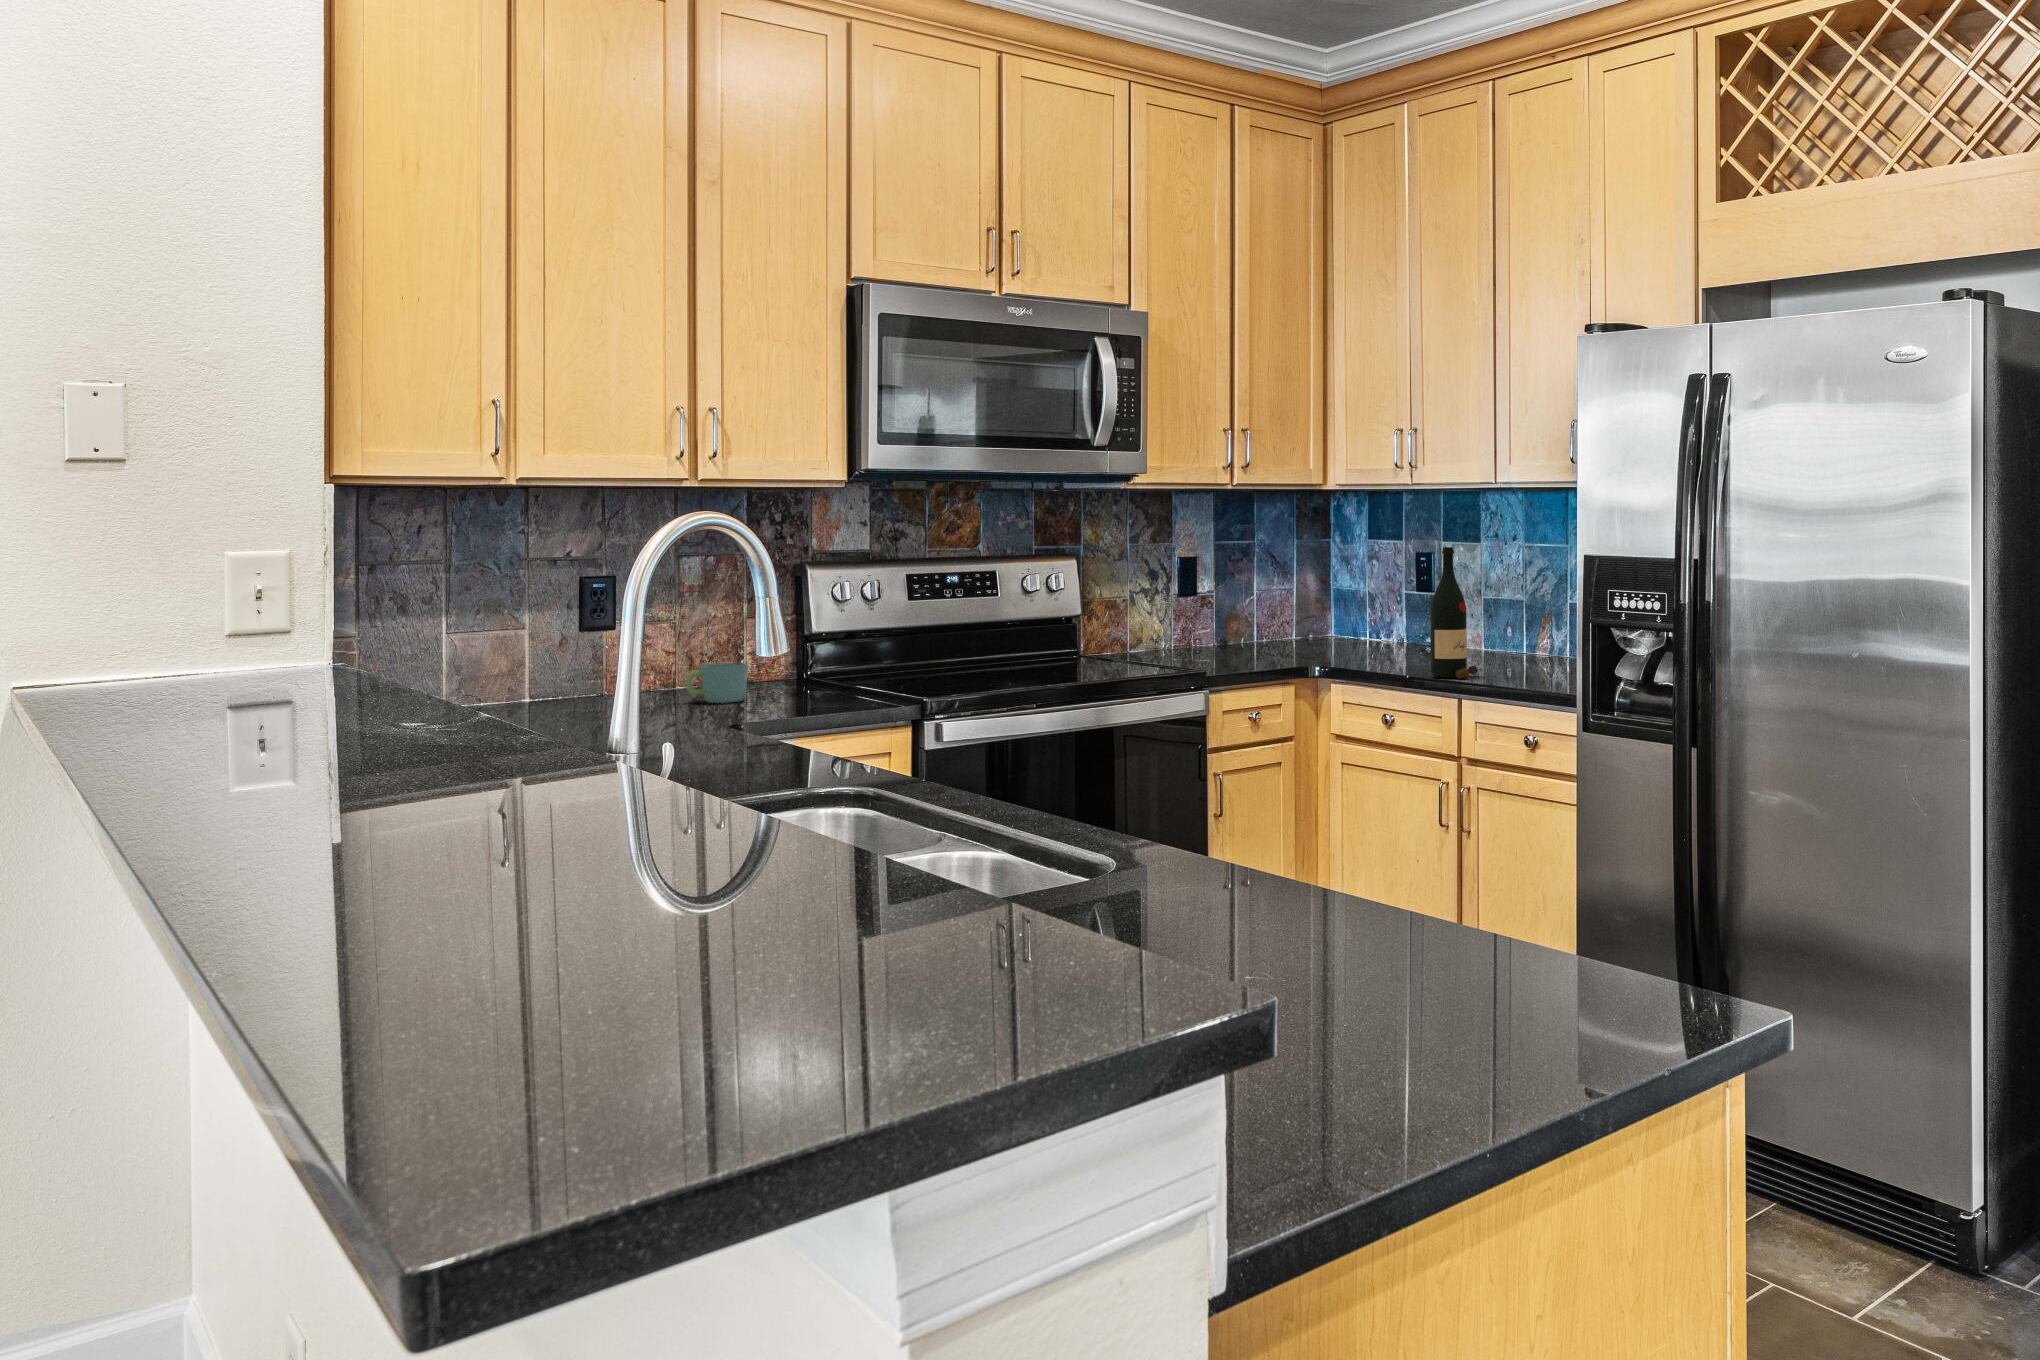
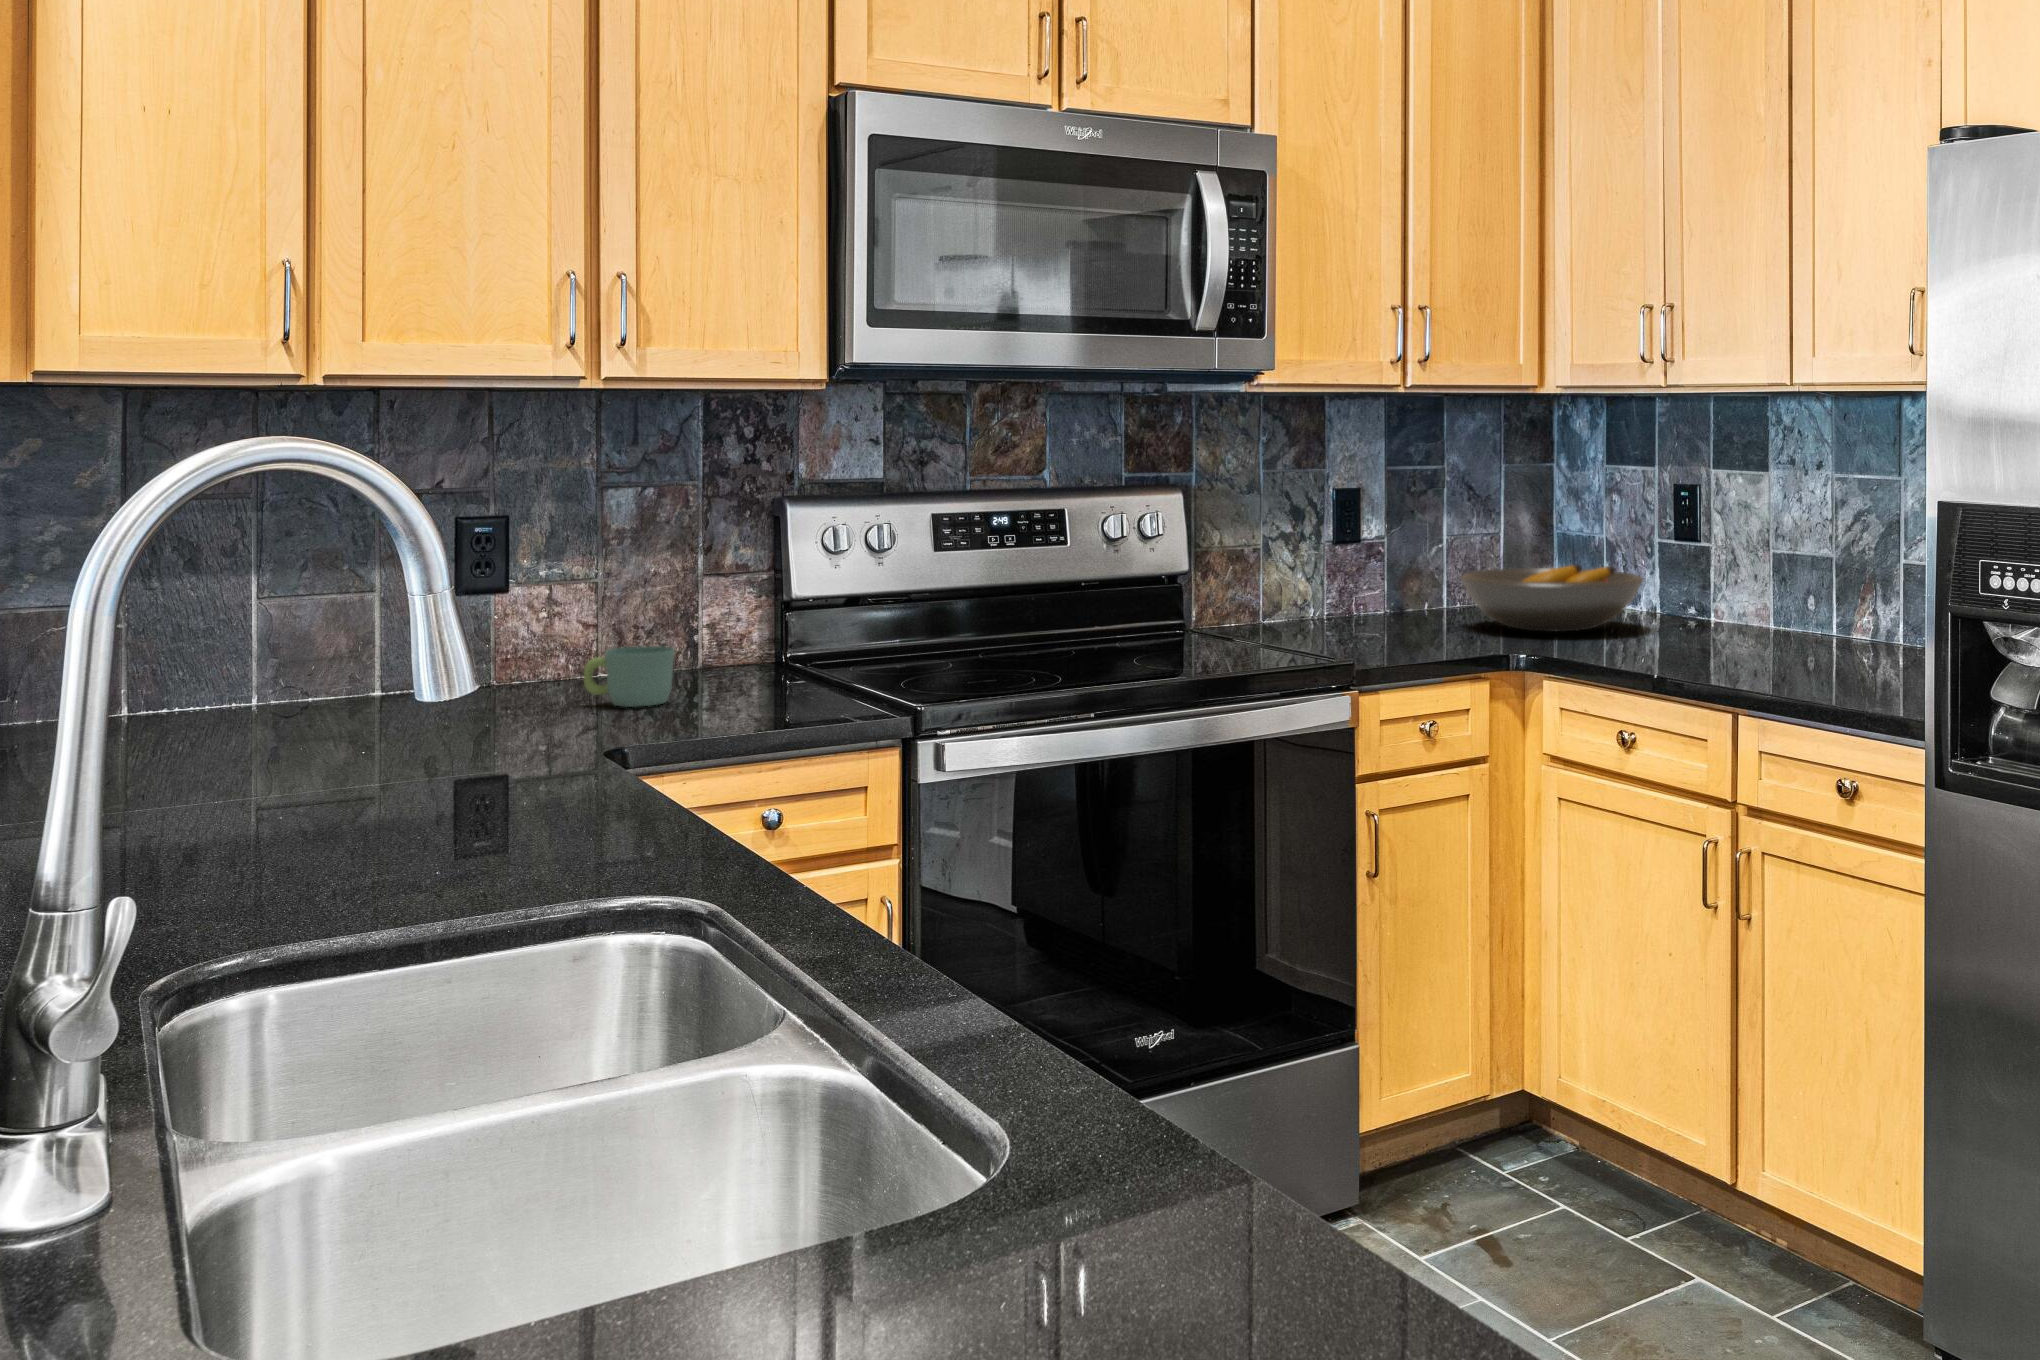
wine bottle: present [1431,547,1483,679] -> none [1690,482,1770,682]
fruit bowl: none [1269,608,1397,654] -> present [1461,564,1643,632]

